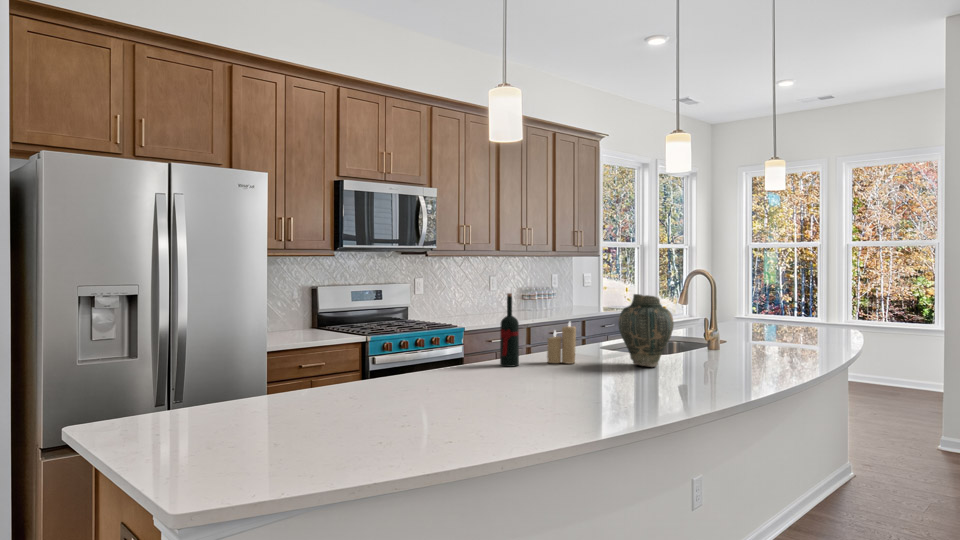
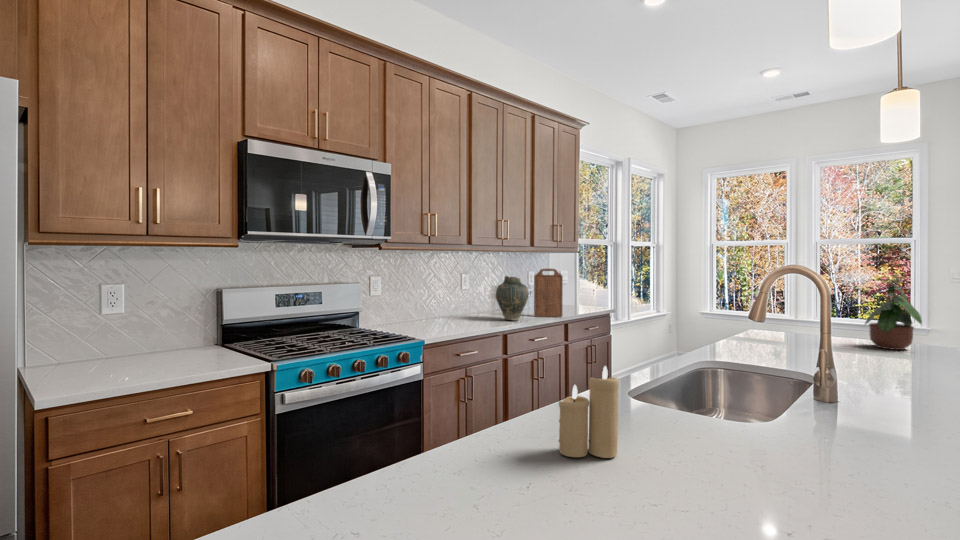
cutting board: none [555,272,580,315] -> present [534,269,563,317]
potted plant: none [799,275,839,334] -> present [865,274,922,350]
wine bottle: present [500,293,519,367] -> none [460,311,501,477]
vase: present [618,294,674,367] -> present [496,276,528,320]

